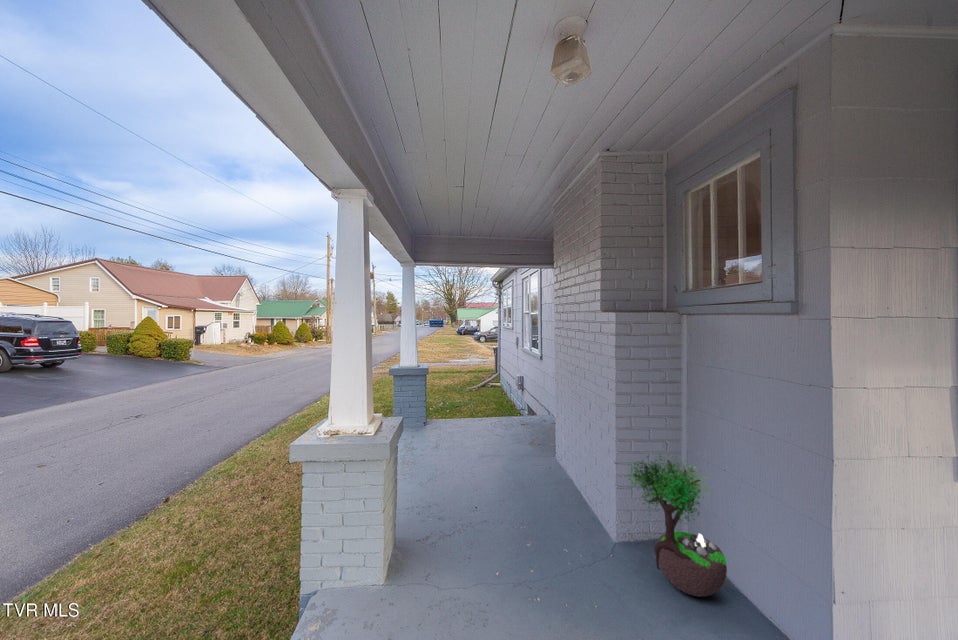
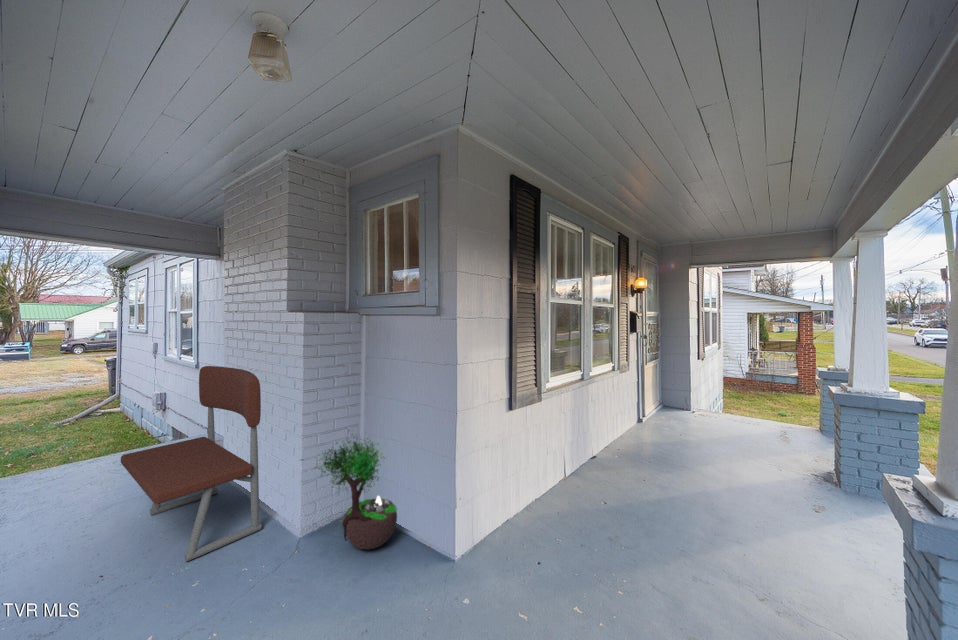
bench: none [489,359,579,520] -> present [121,366,262,562]

